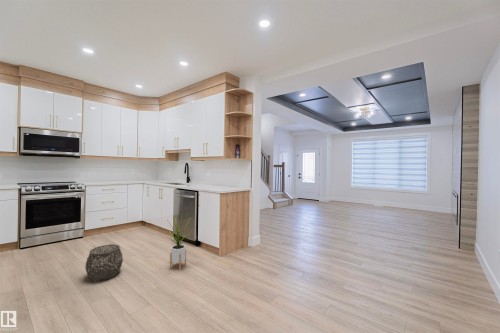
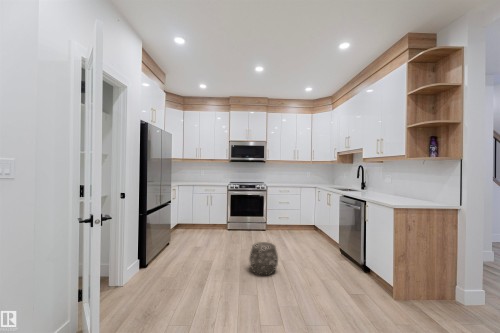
house plant: present [170,218,189,270] -> none [315,226,351,296]

